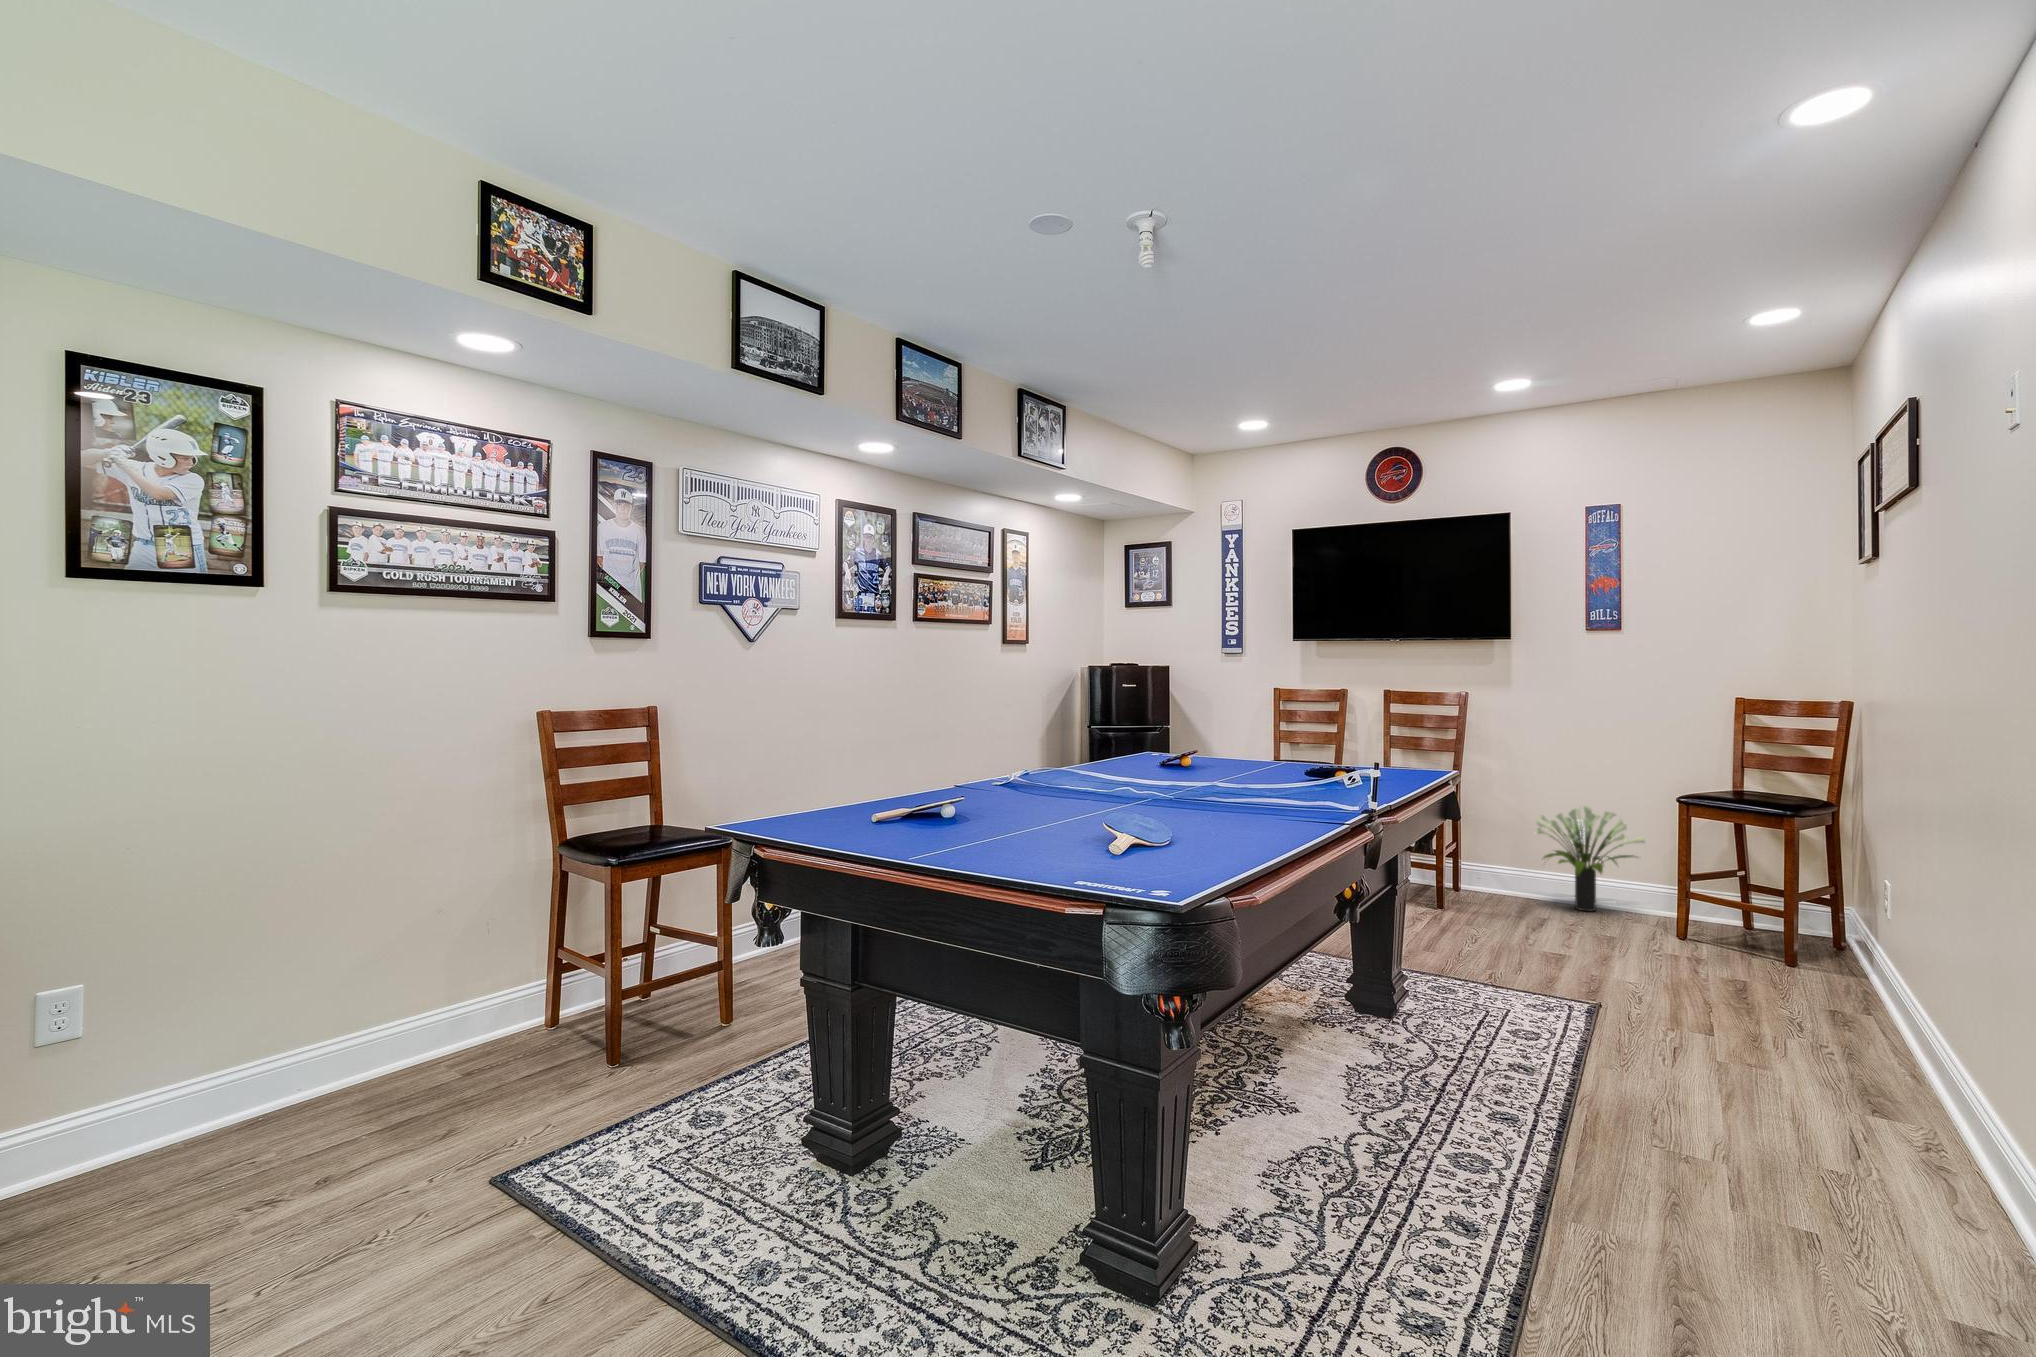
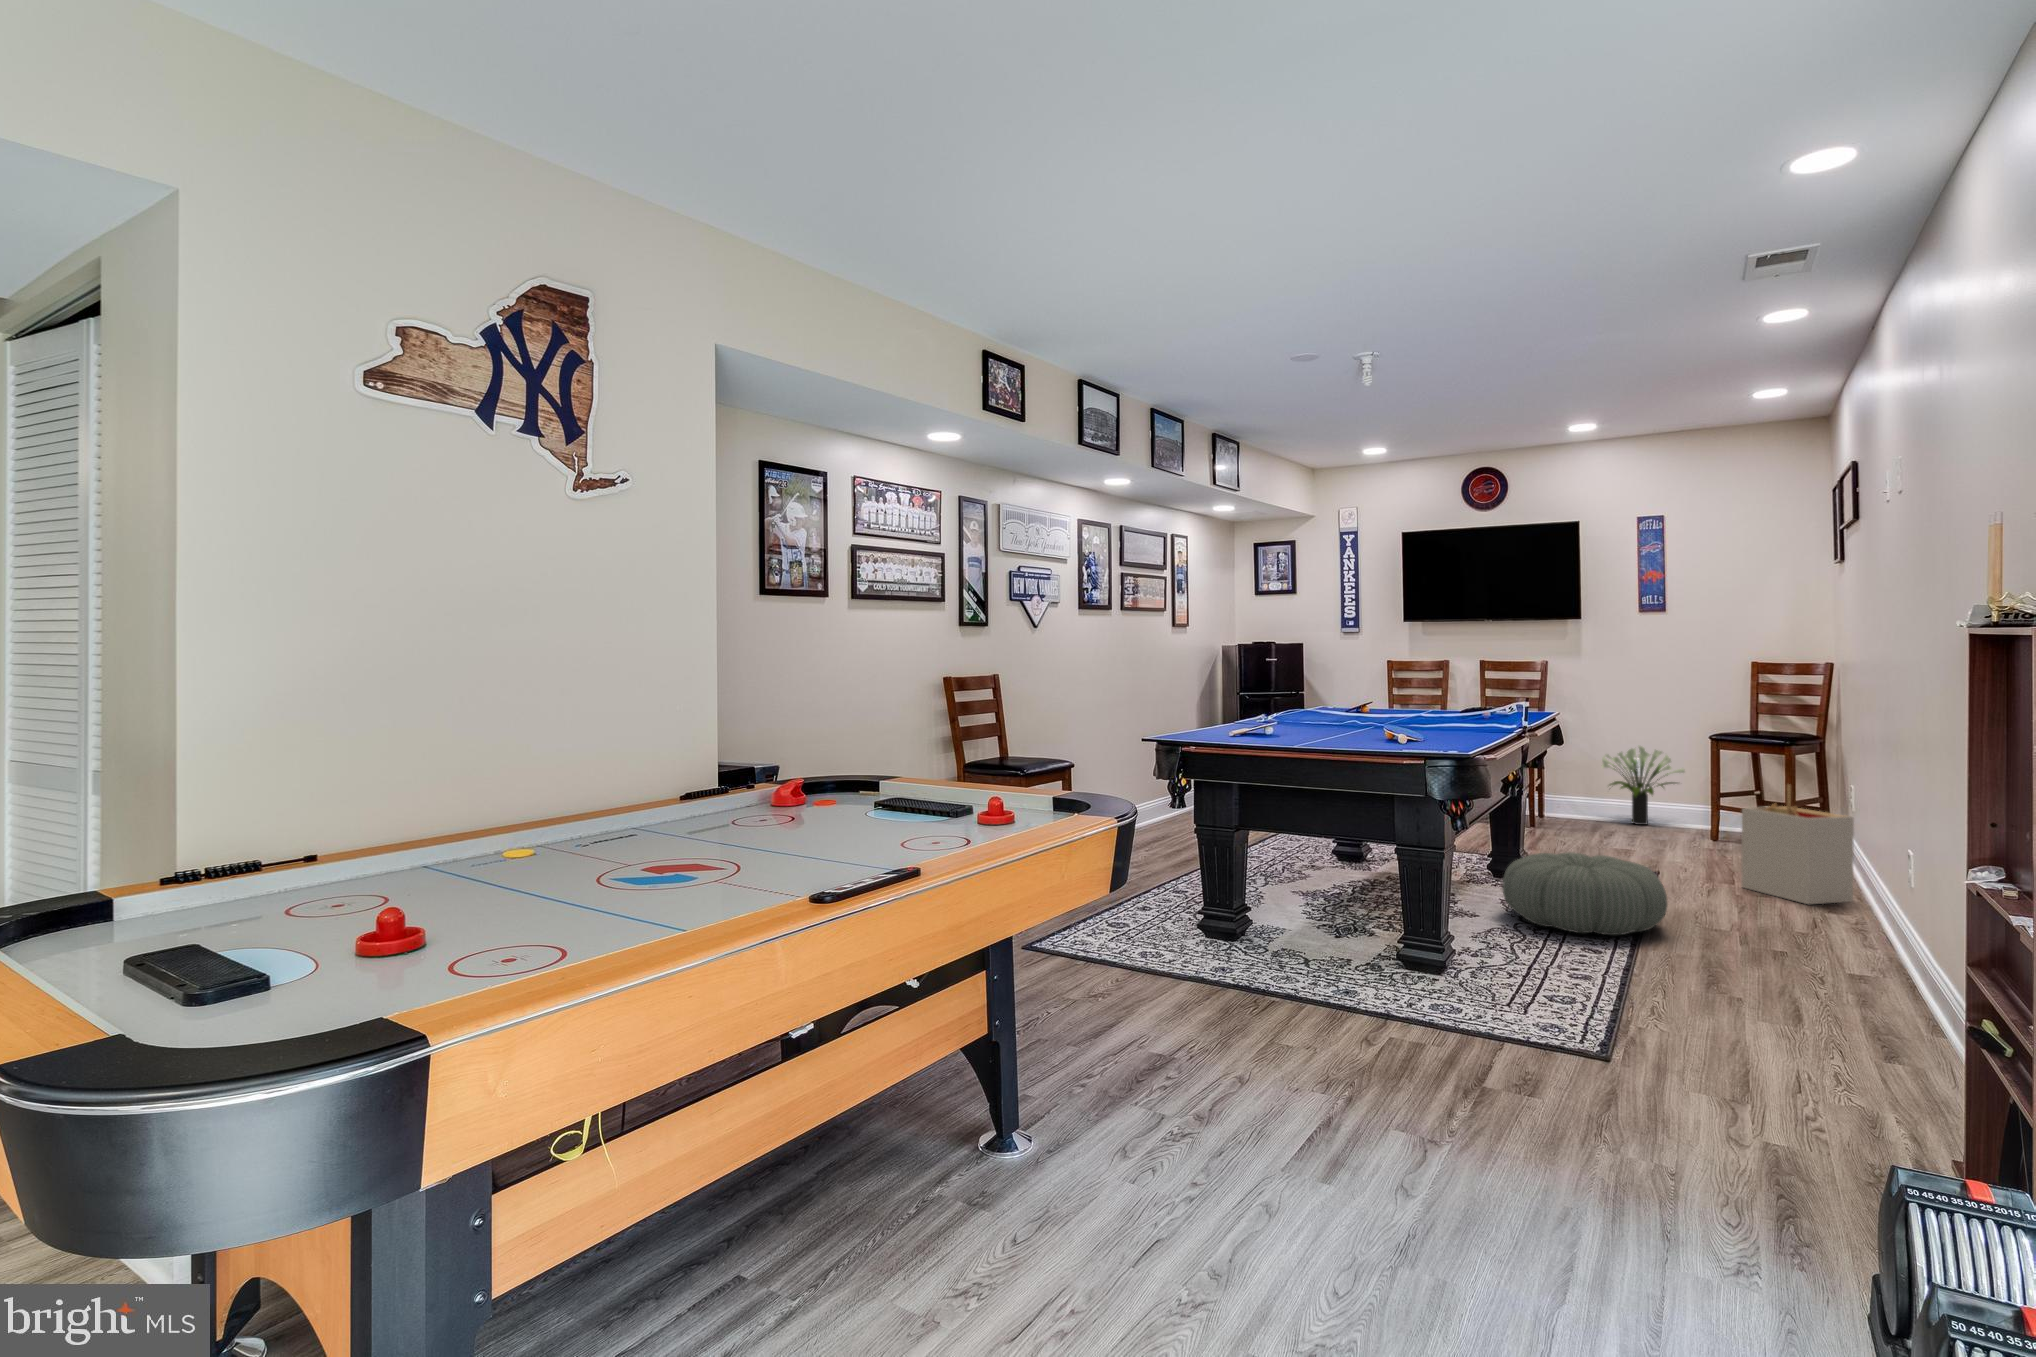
storage bin: none [1724,892,1906,1095] -> present [1741,785,1854,905]
pouf: none [1332,1004,1597,1178] -> present [1502,852,1668,935]

